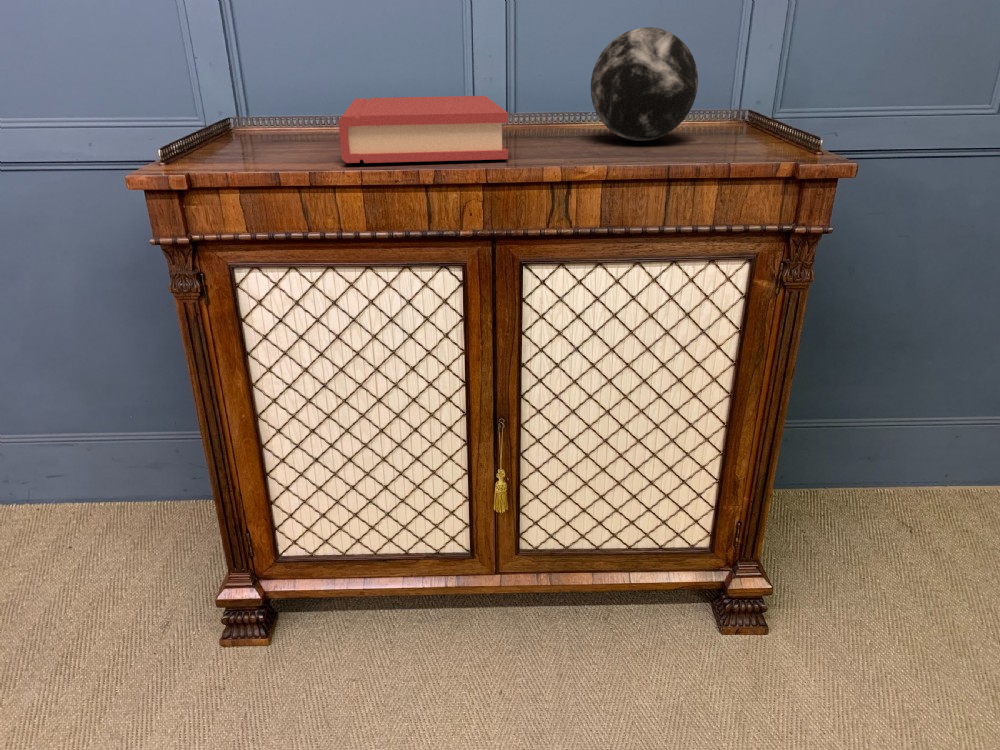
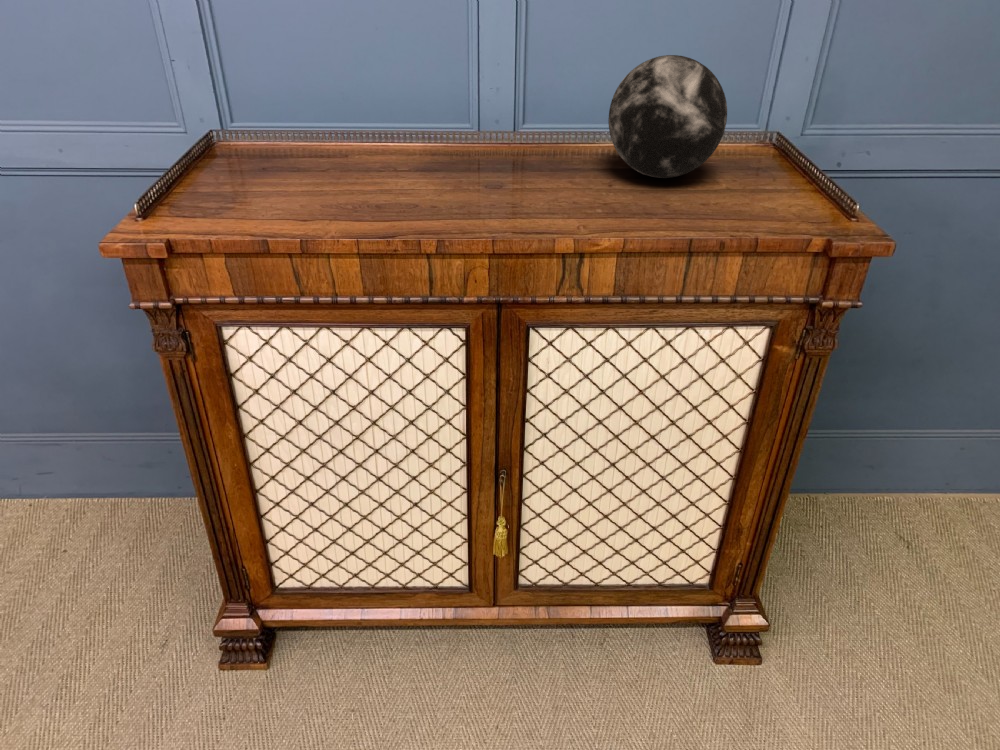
hardback book: present [338,96,508,163] -> none [332,109,518,222]

